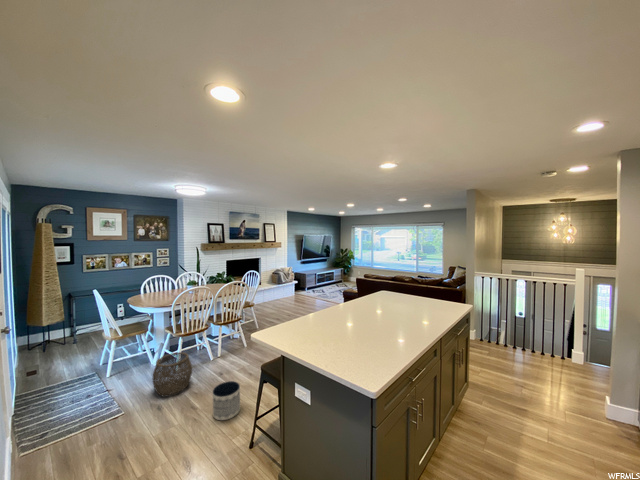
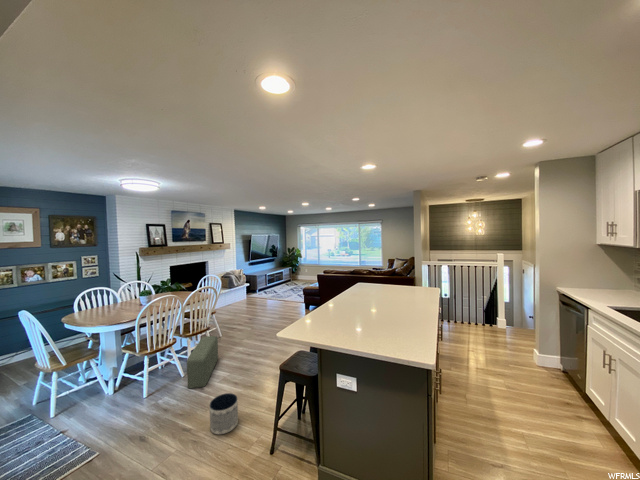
pouf: none [211,326,247,372] -> present [187,336,218,388]
woven basket: present [152,352,192,396] -> none [125,373,171,424]

